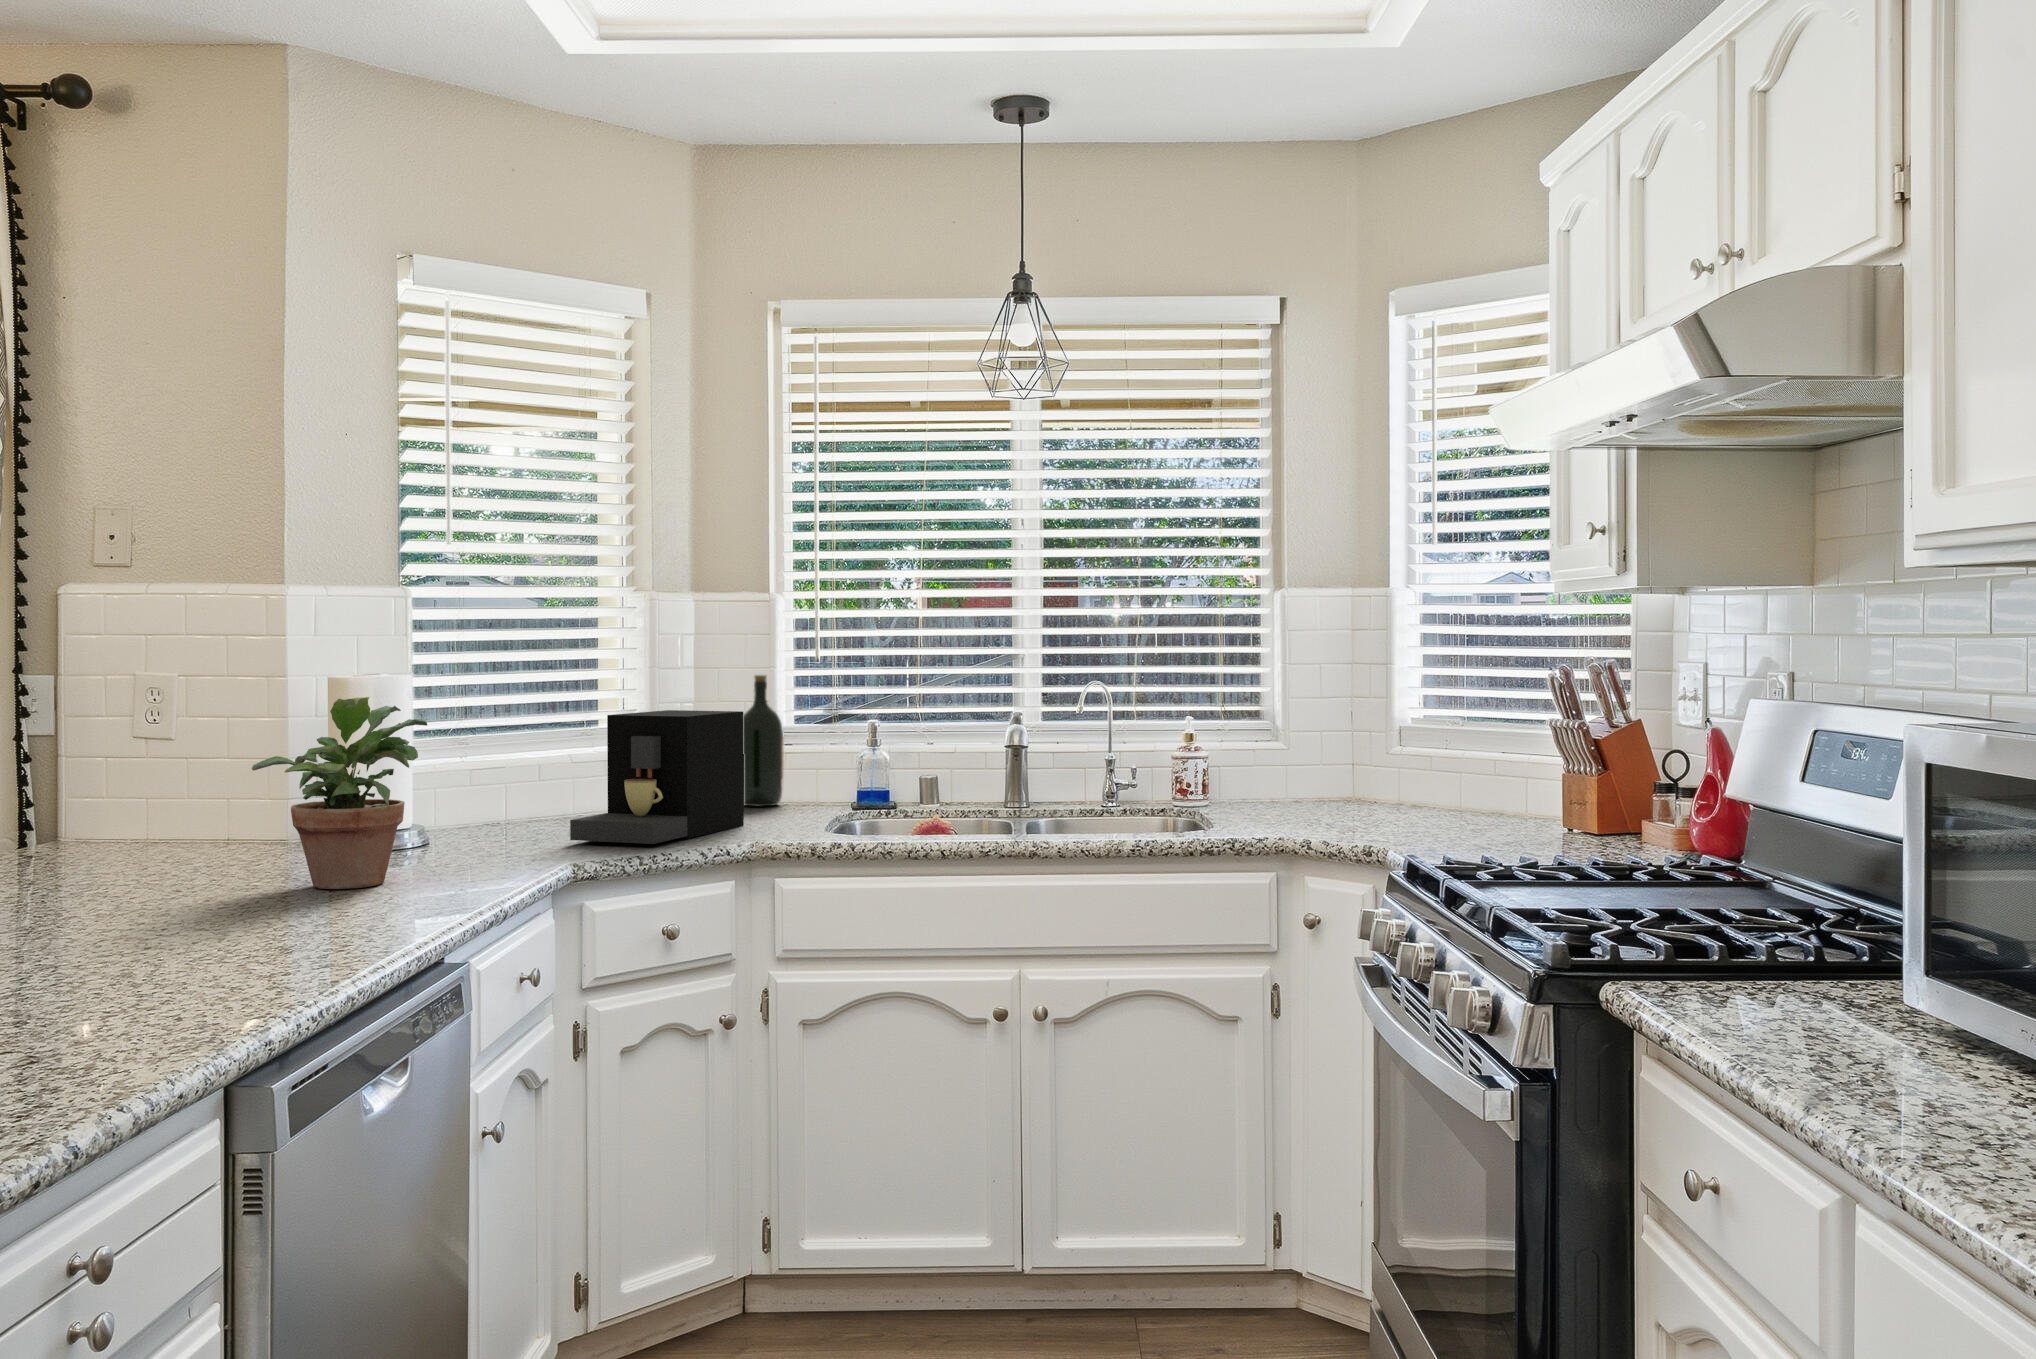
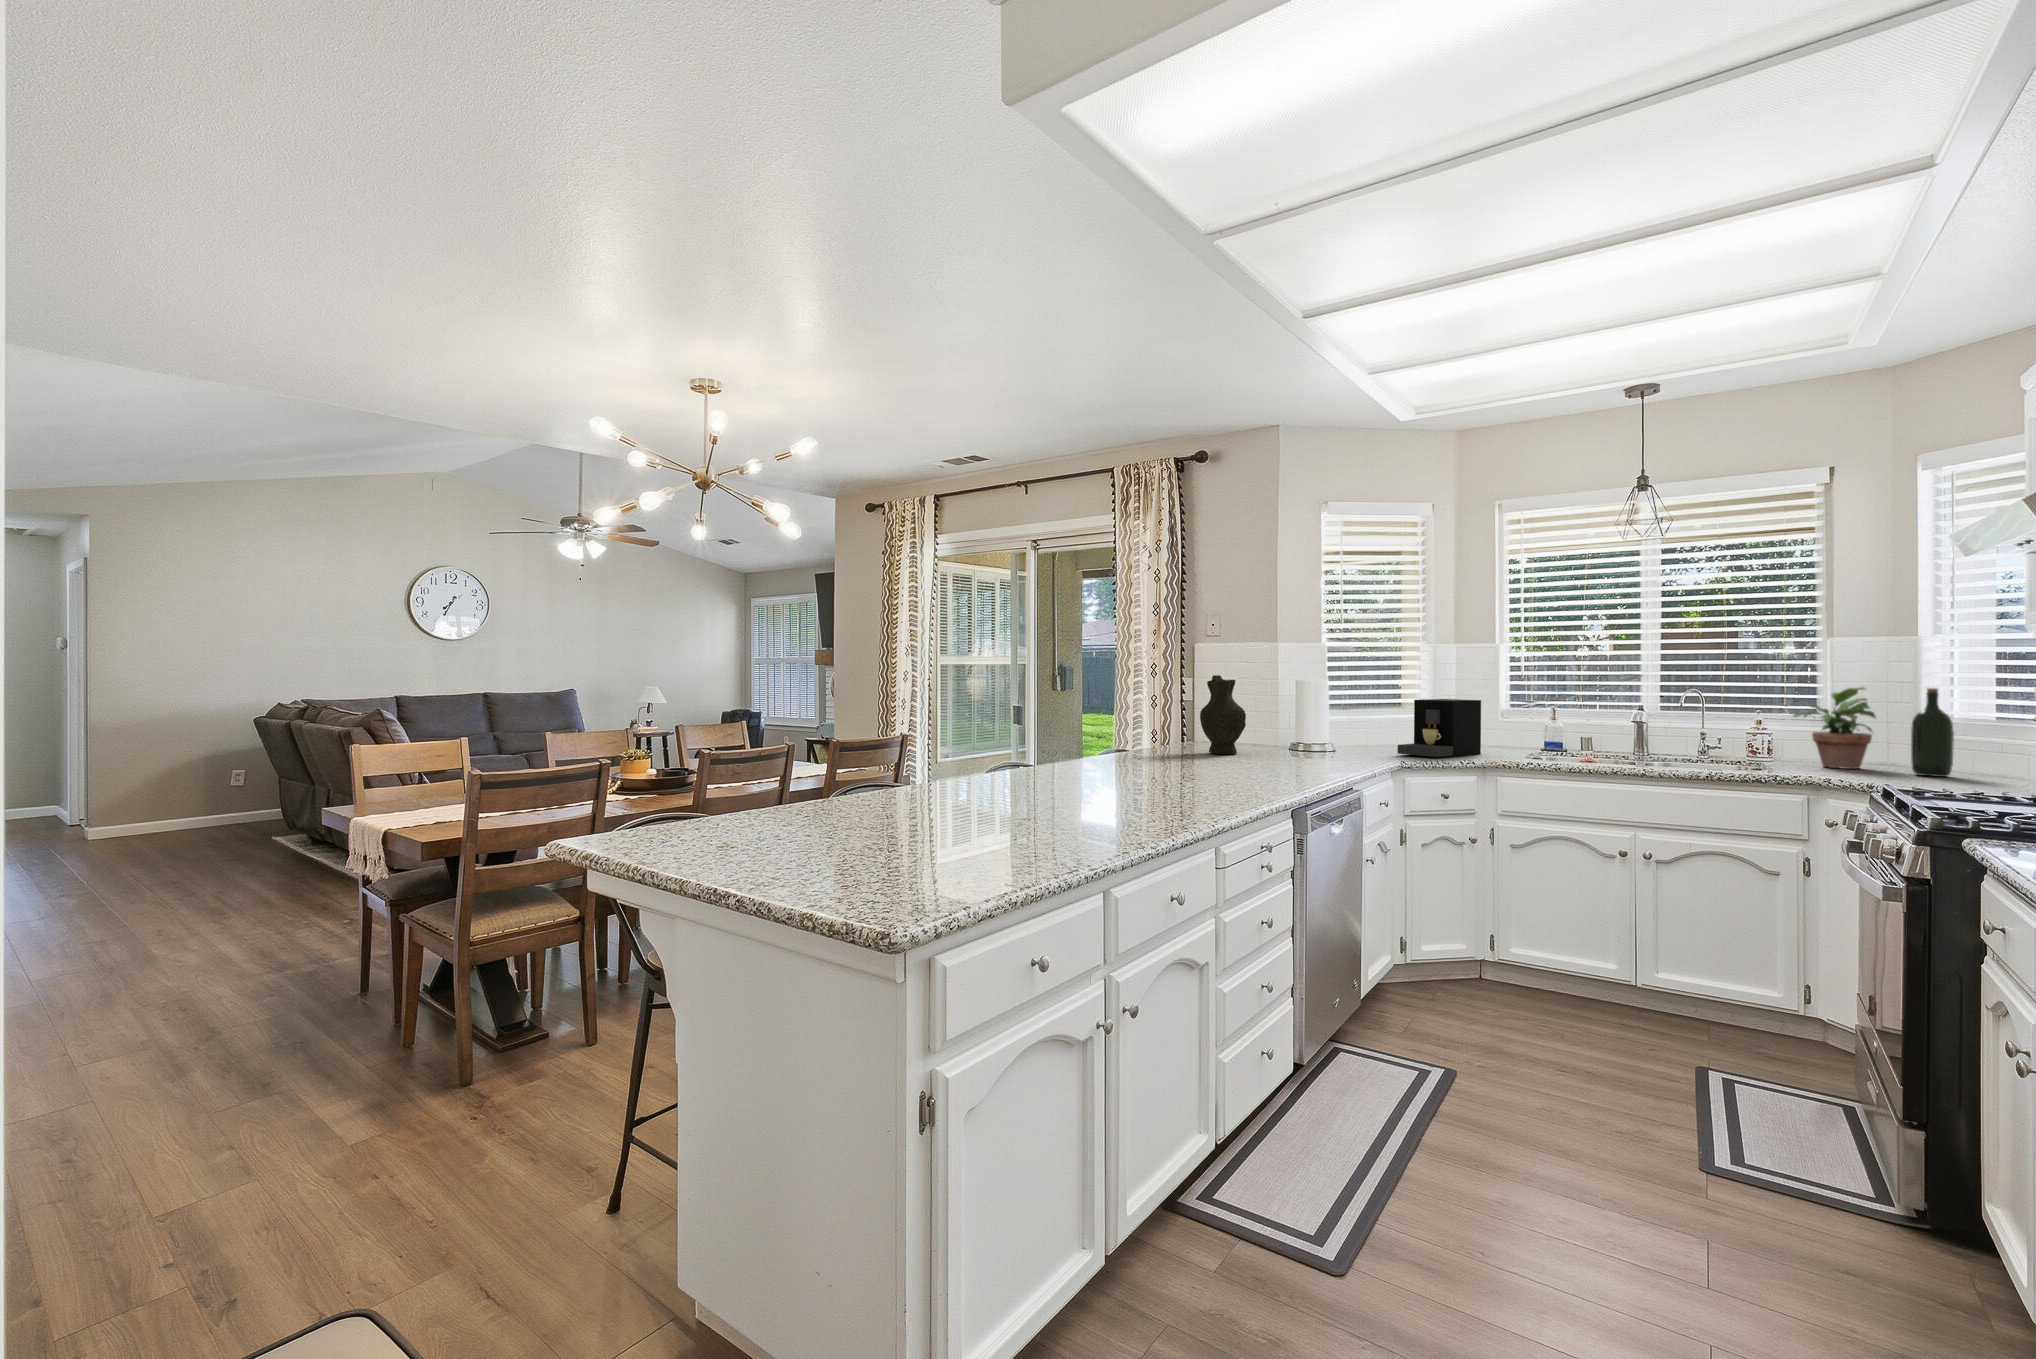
decorative vase: none [45,664,182,879] -> present [1200,675,1246,755]
wine bottle: present [743,675,783,806] -> present [1911,688,1954,777]
potted plant: present [252,697,427,889] -> present [1793,687,1875,769]

